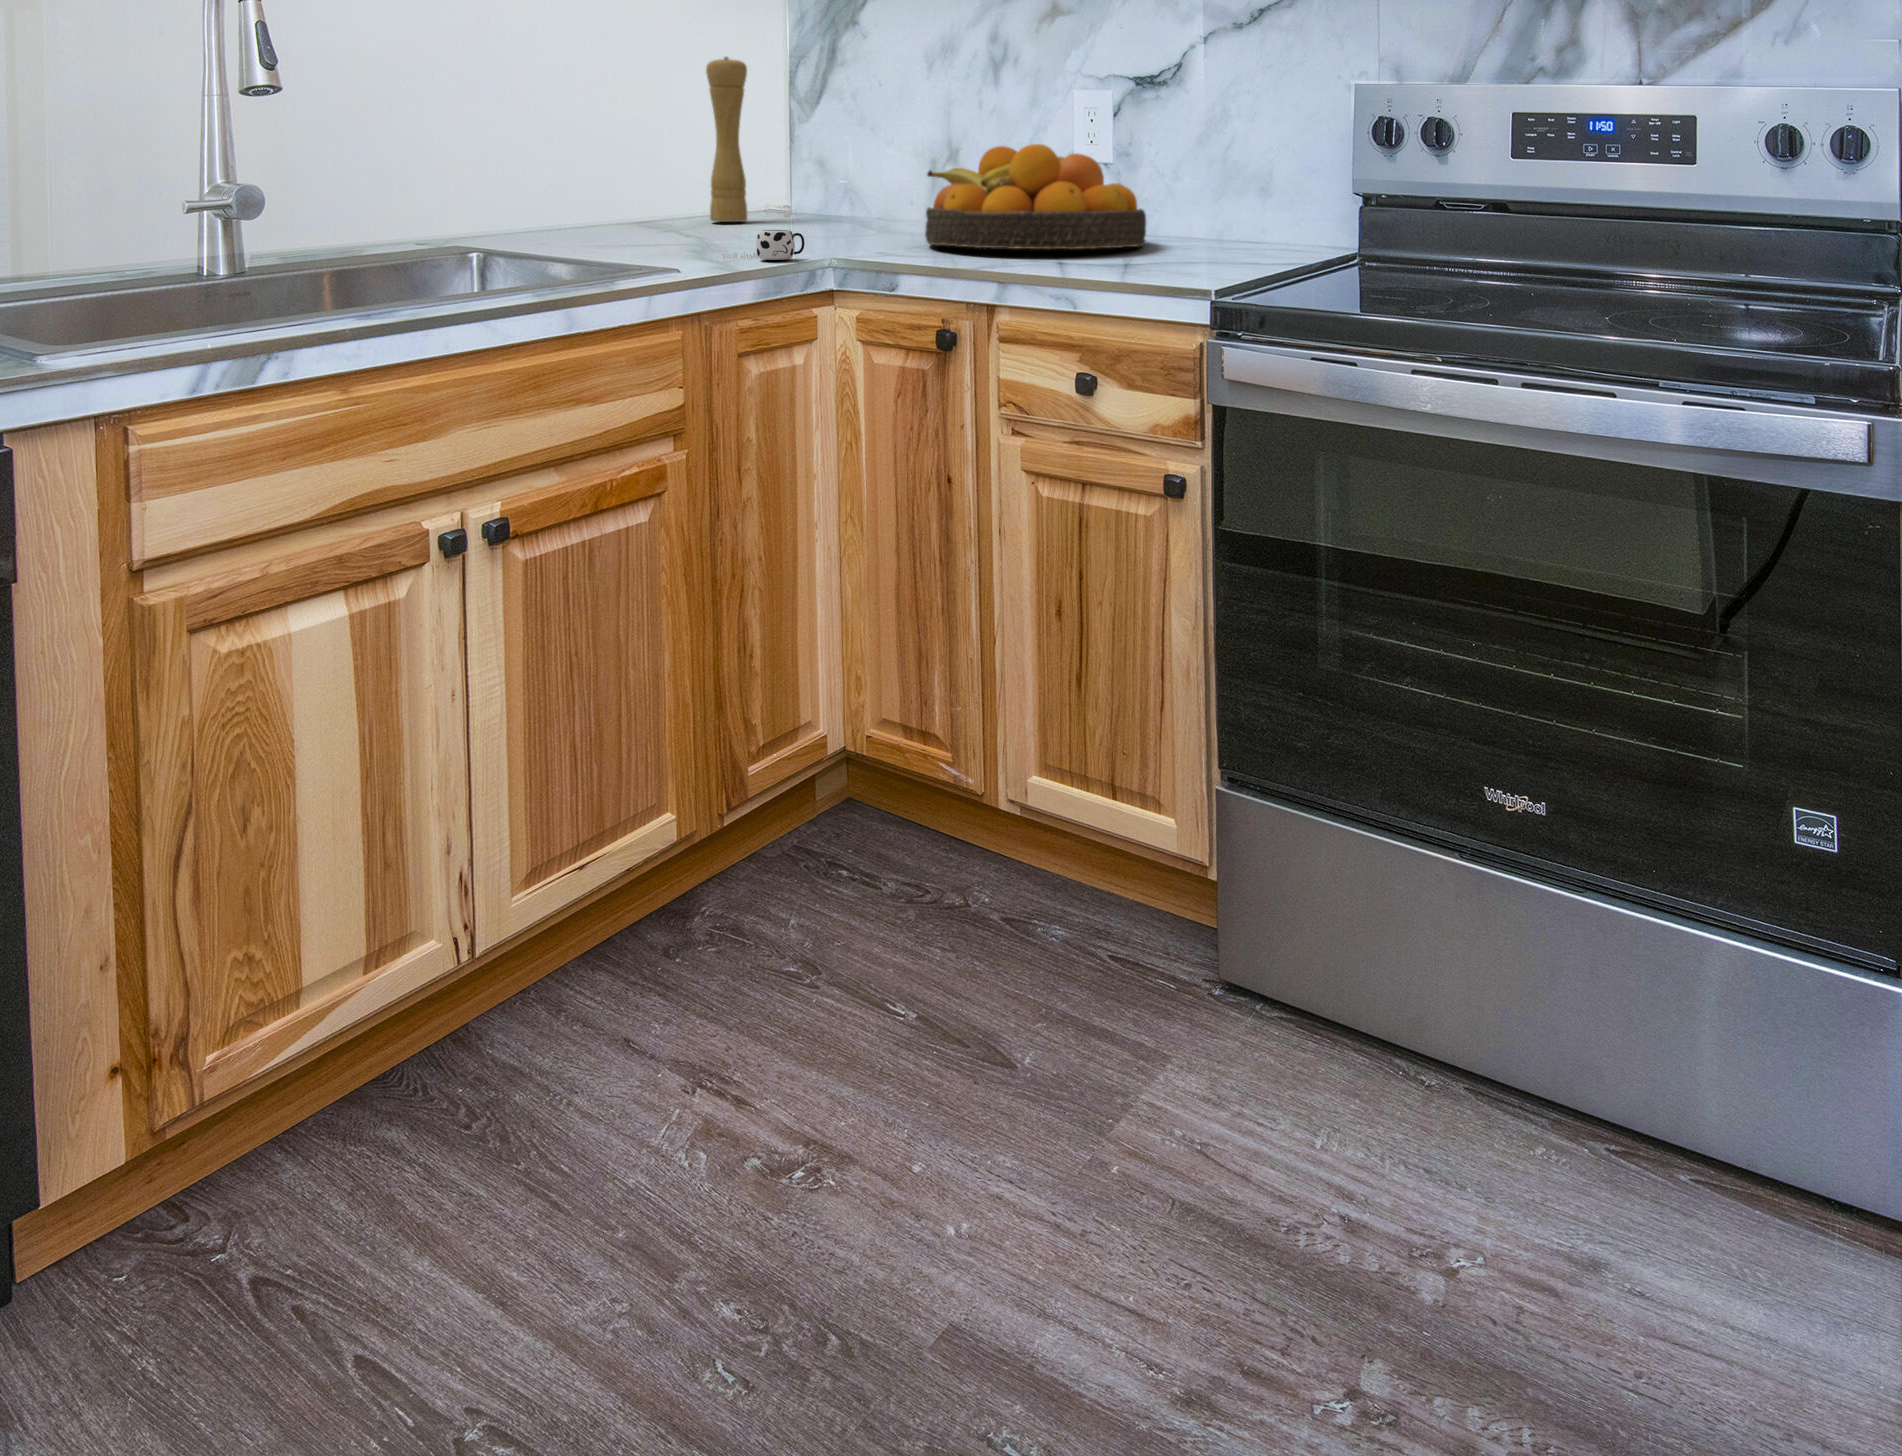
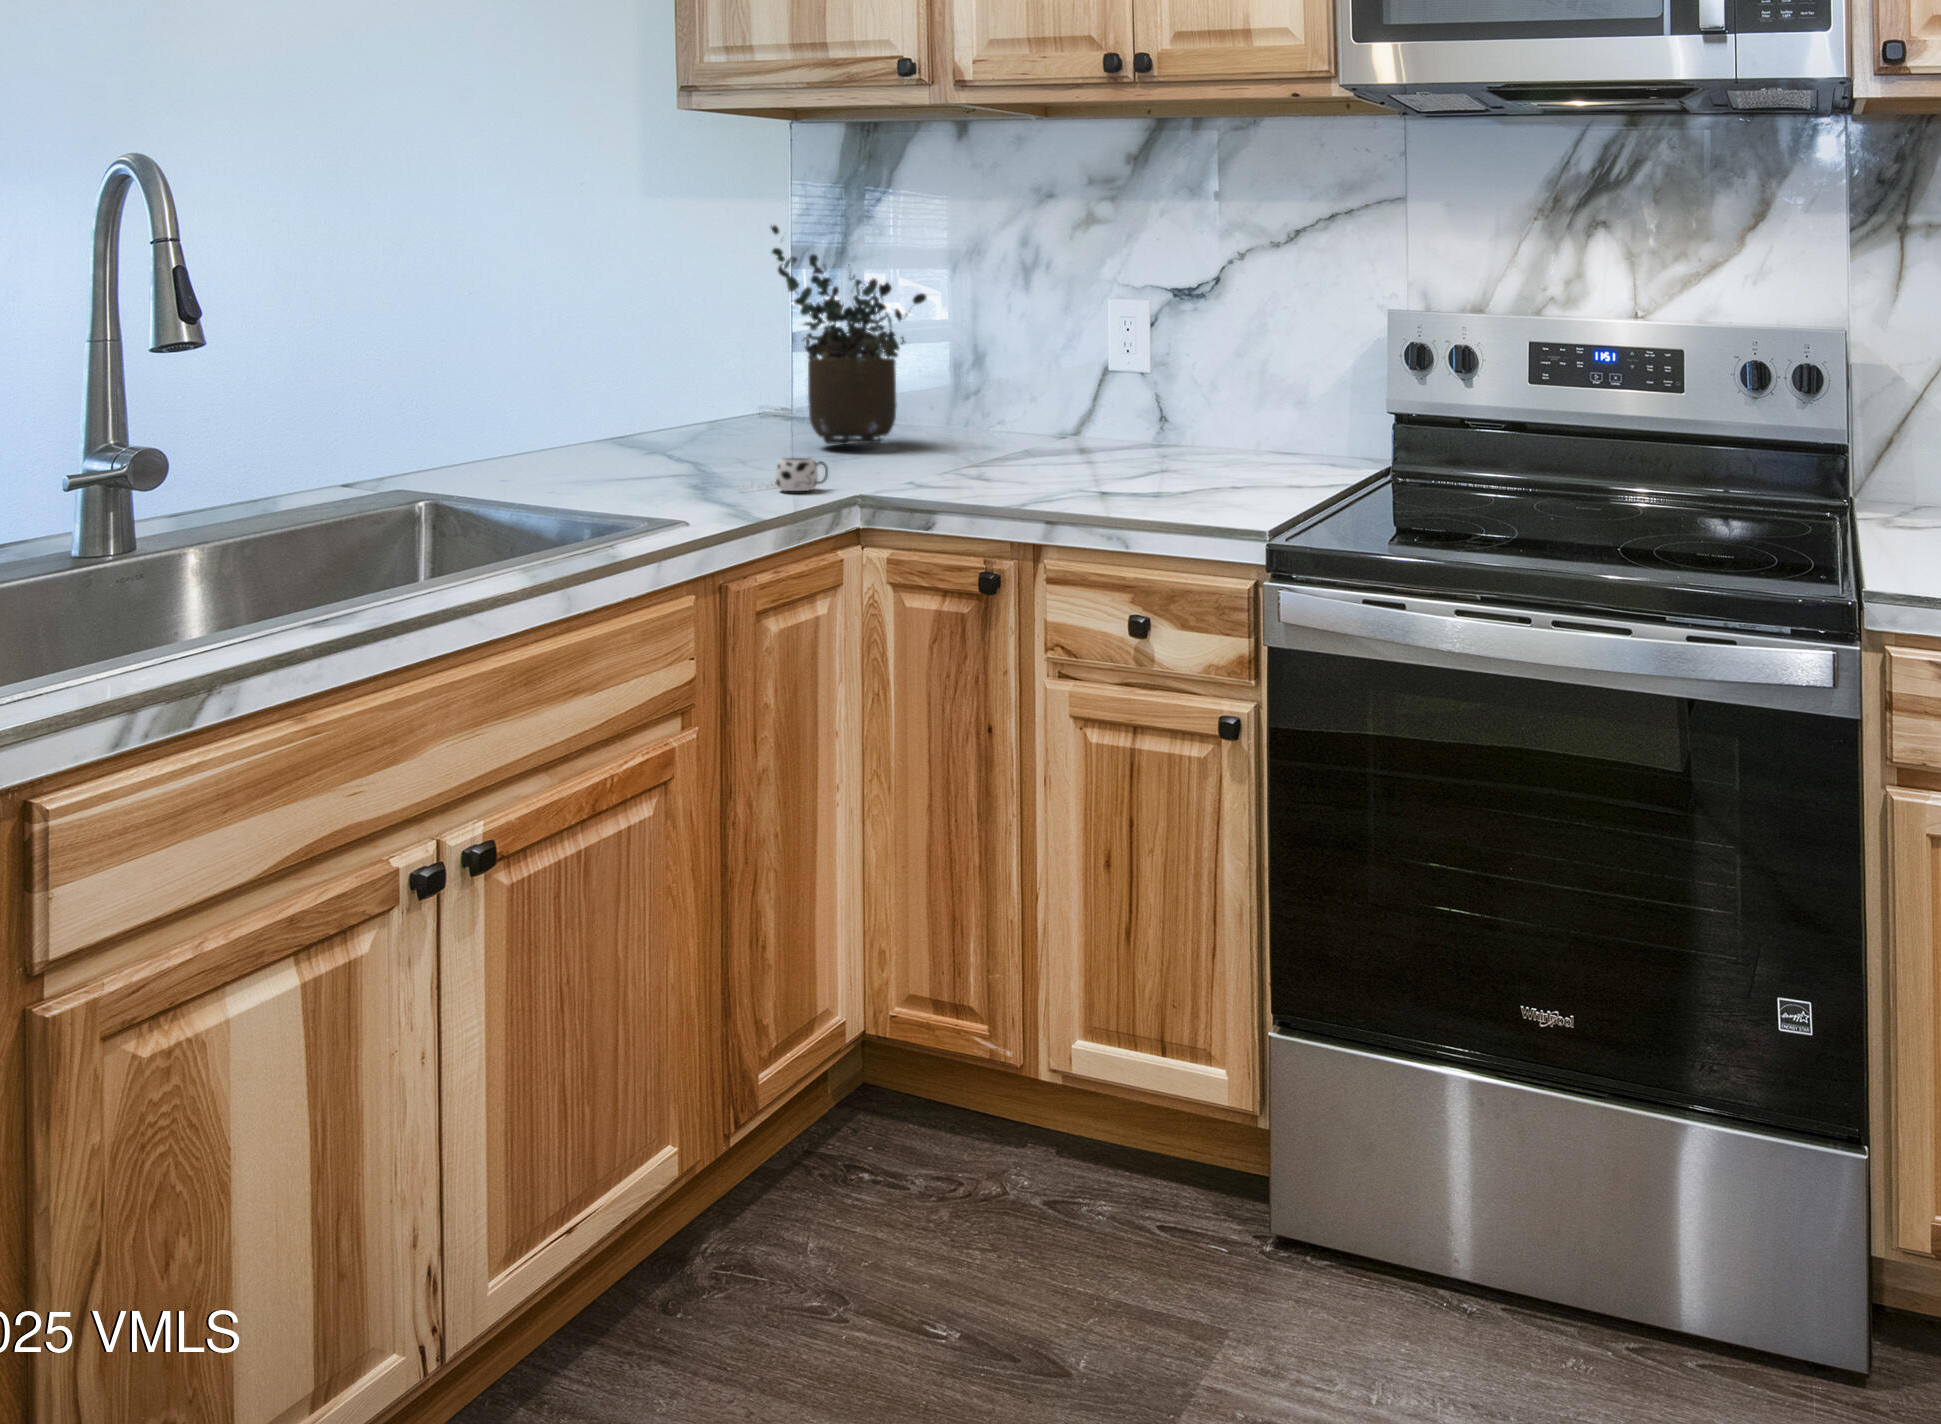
potted plant: none [761,24,904,230] -> present [771,225,927,445]
pepper mill: present [706,57,747,222] -> none [700,252,746,433]
fruit bowl: present [925,144,1146,249] -> none [956,364,1189,479]

